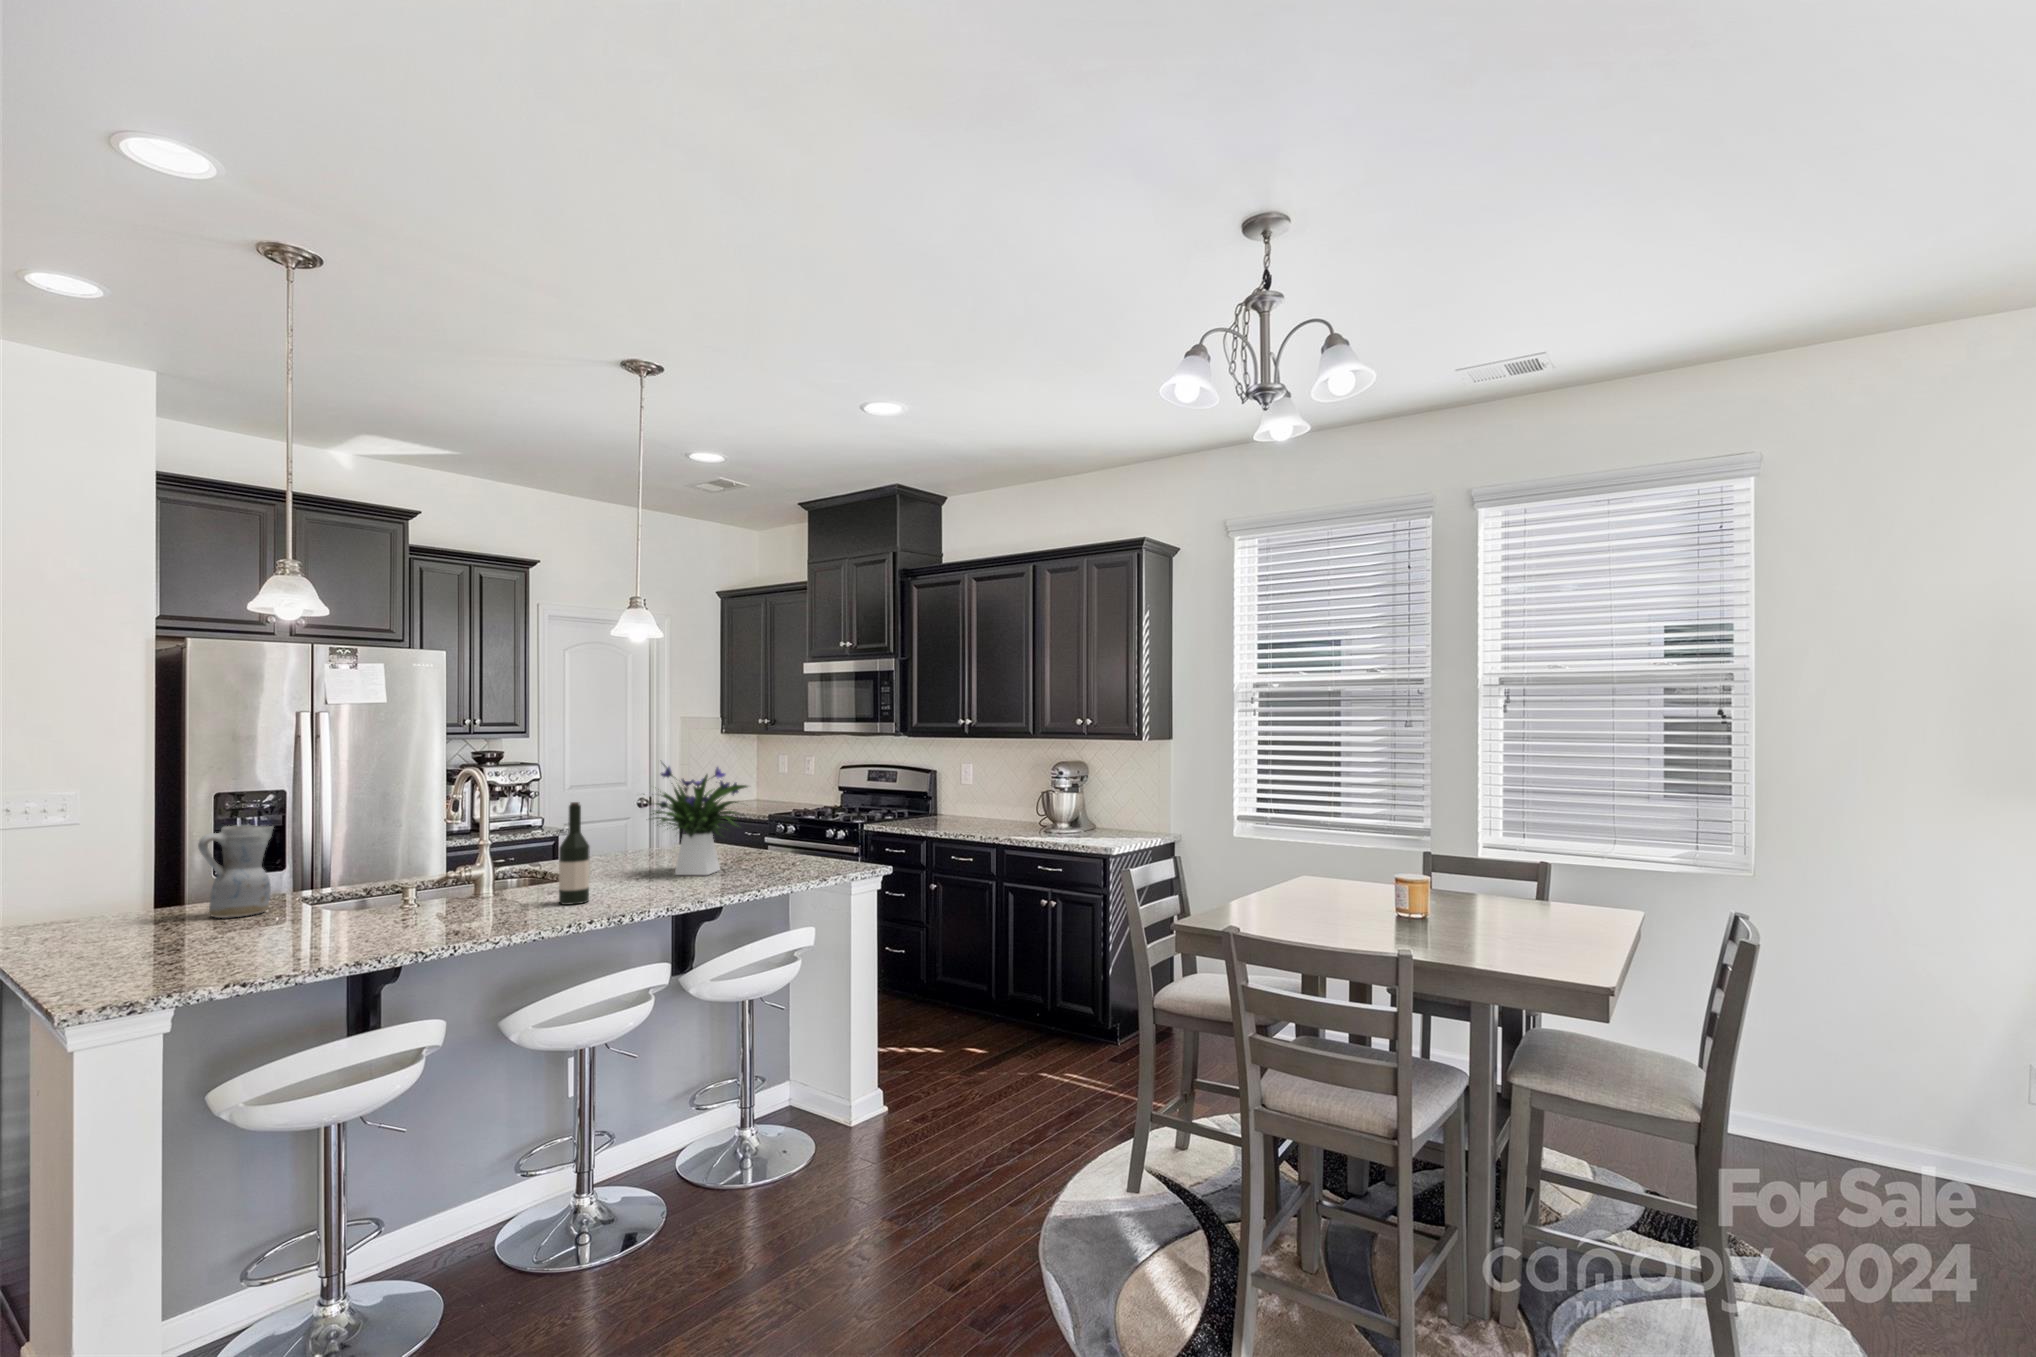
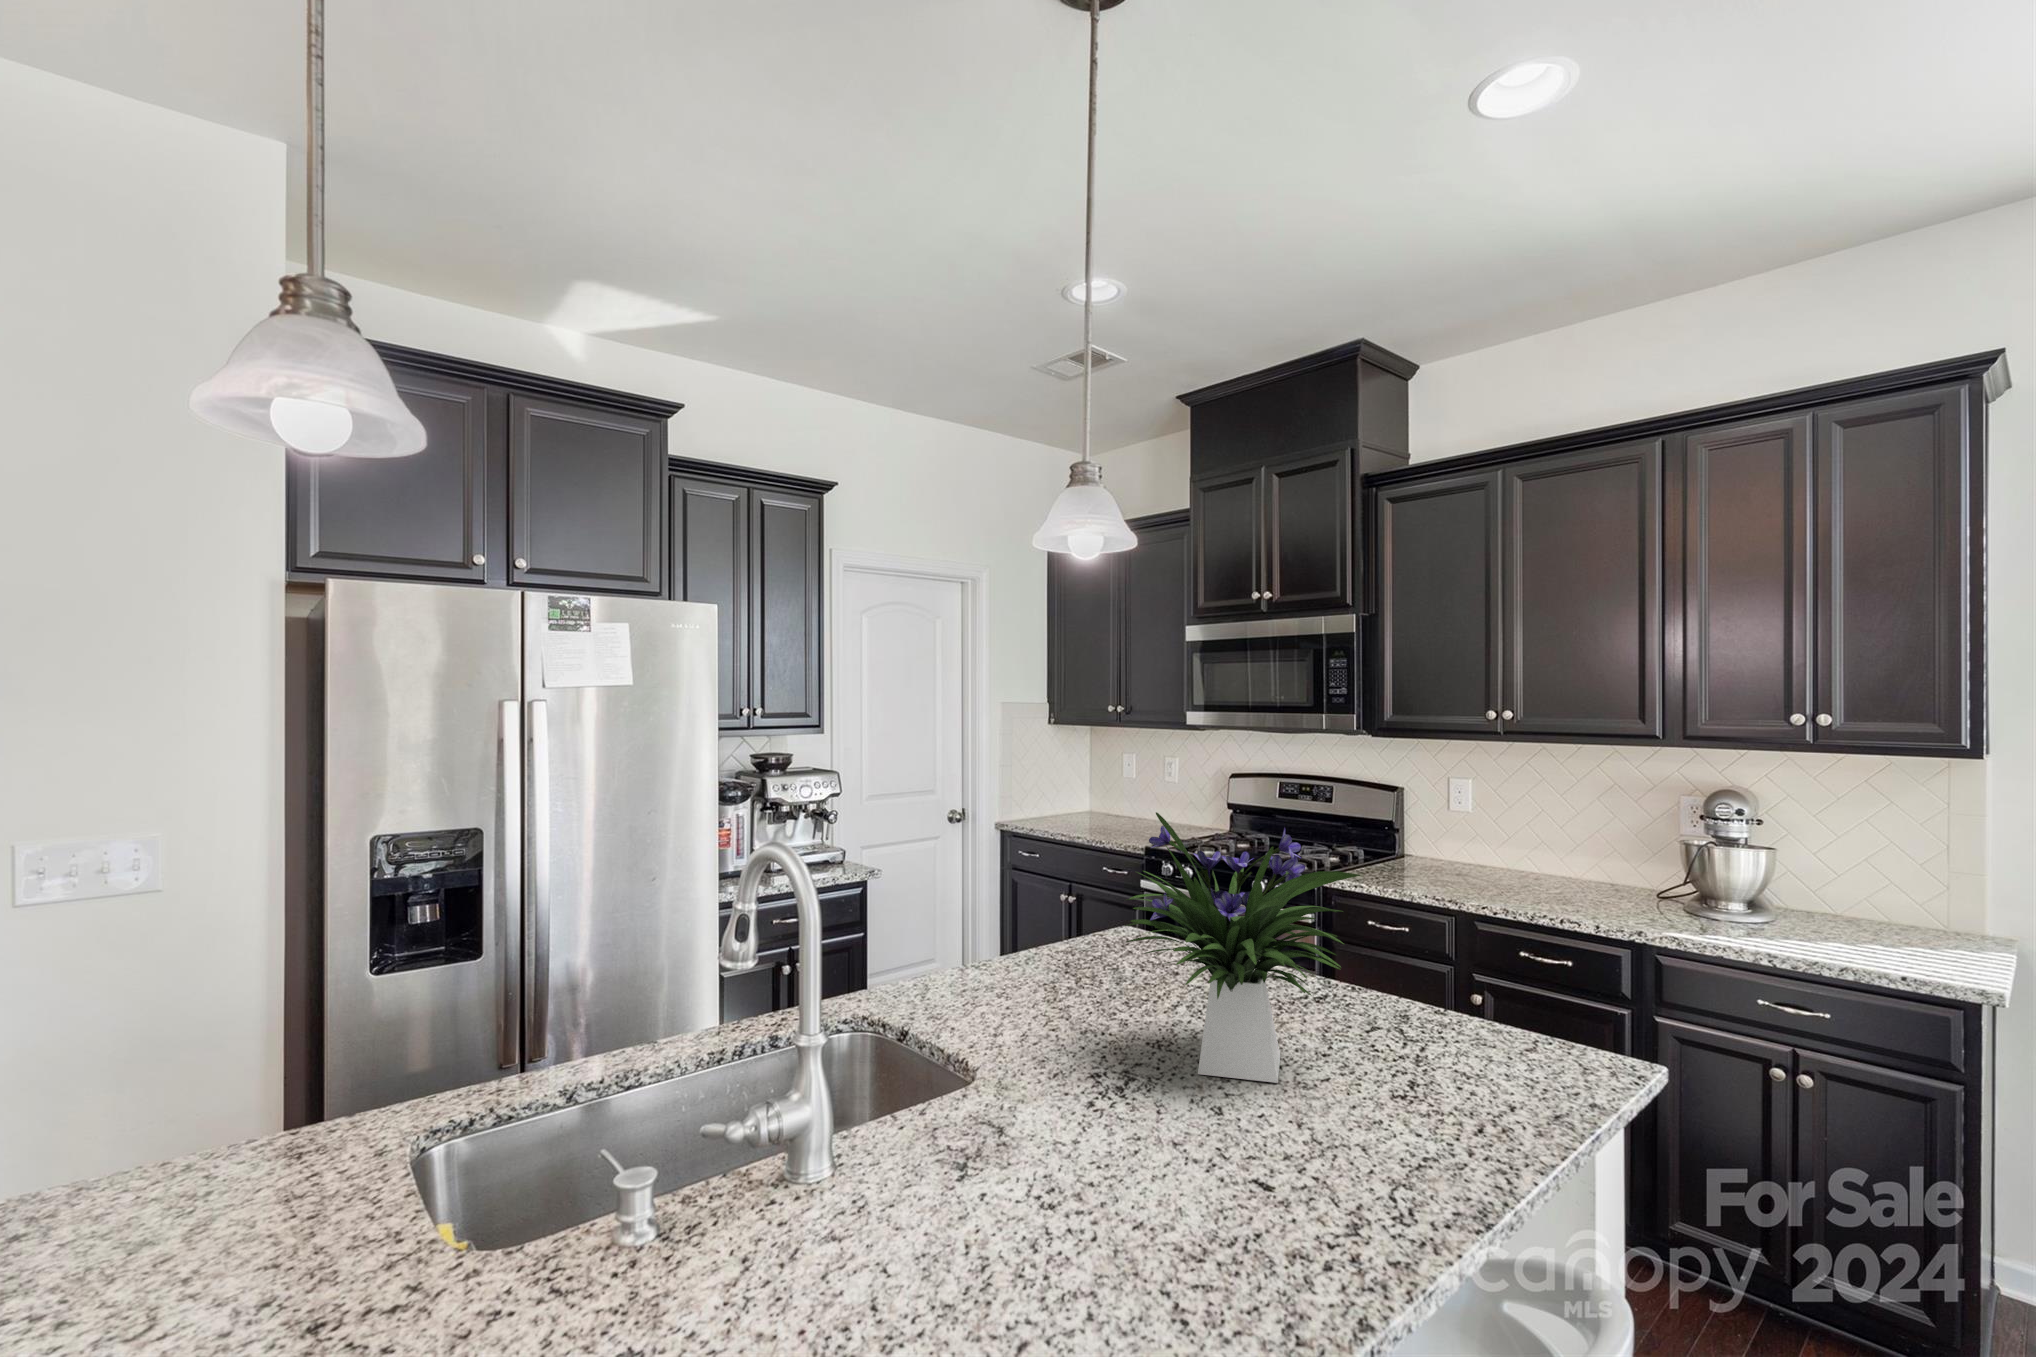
wine bottle: present [559,802,590,905] -> none [1022,959,1098,1265]
ceramic pitcher: present [198,825,273,918] -> none [128,994,333,1263]

